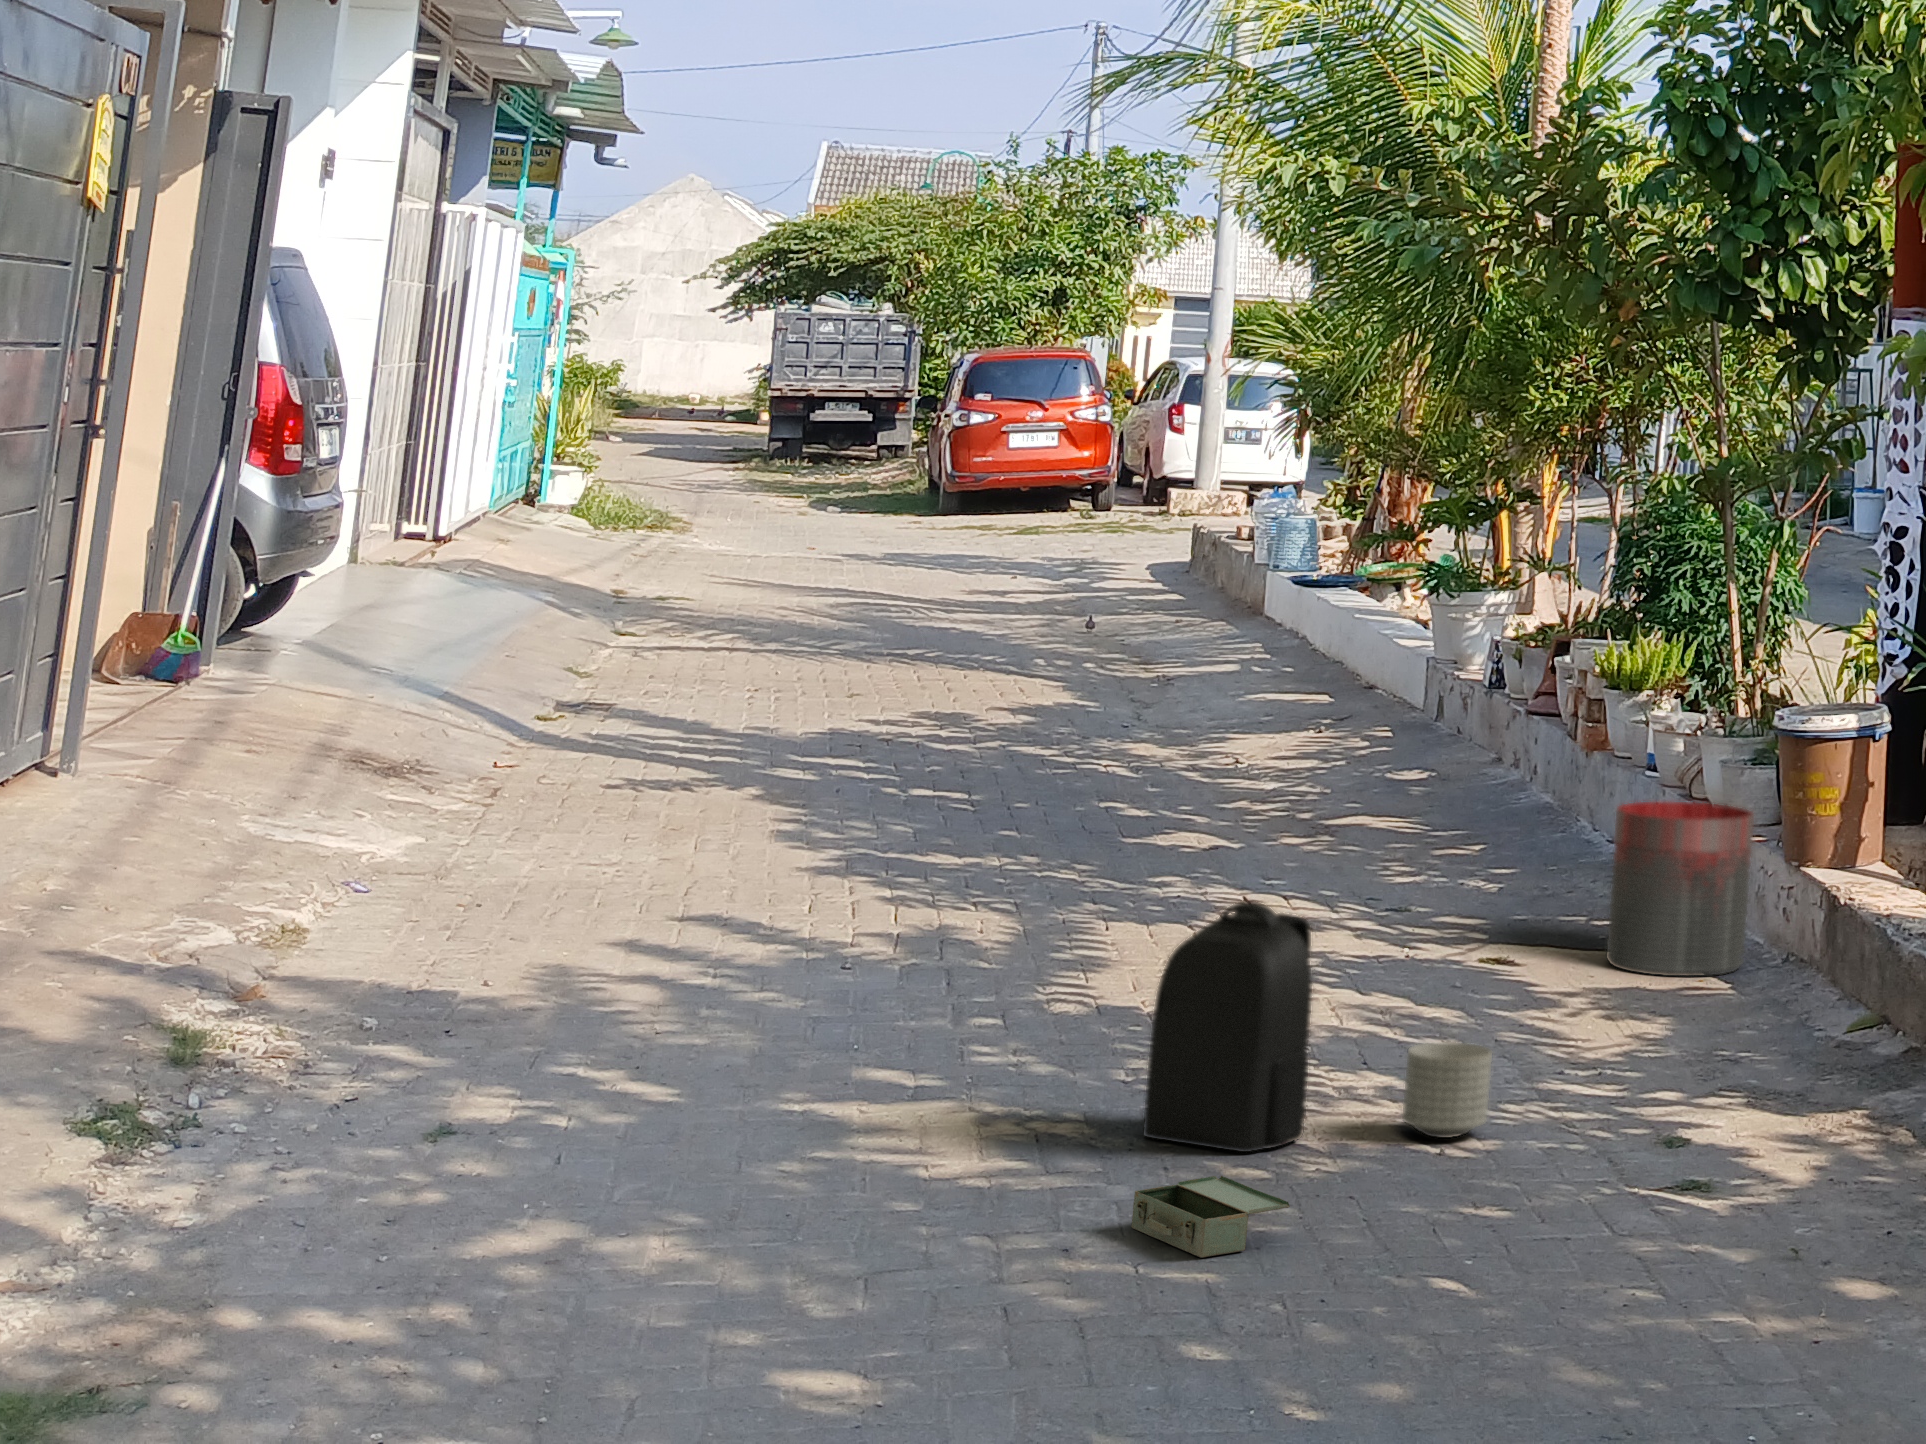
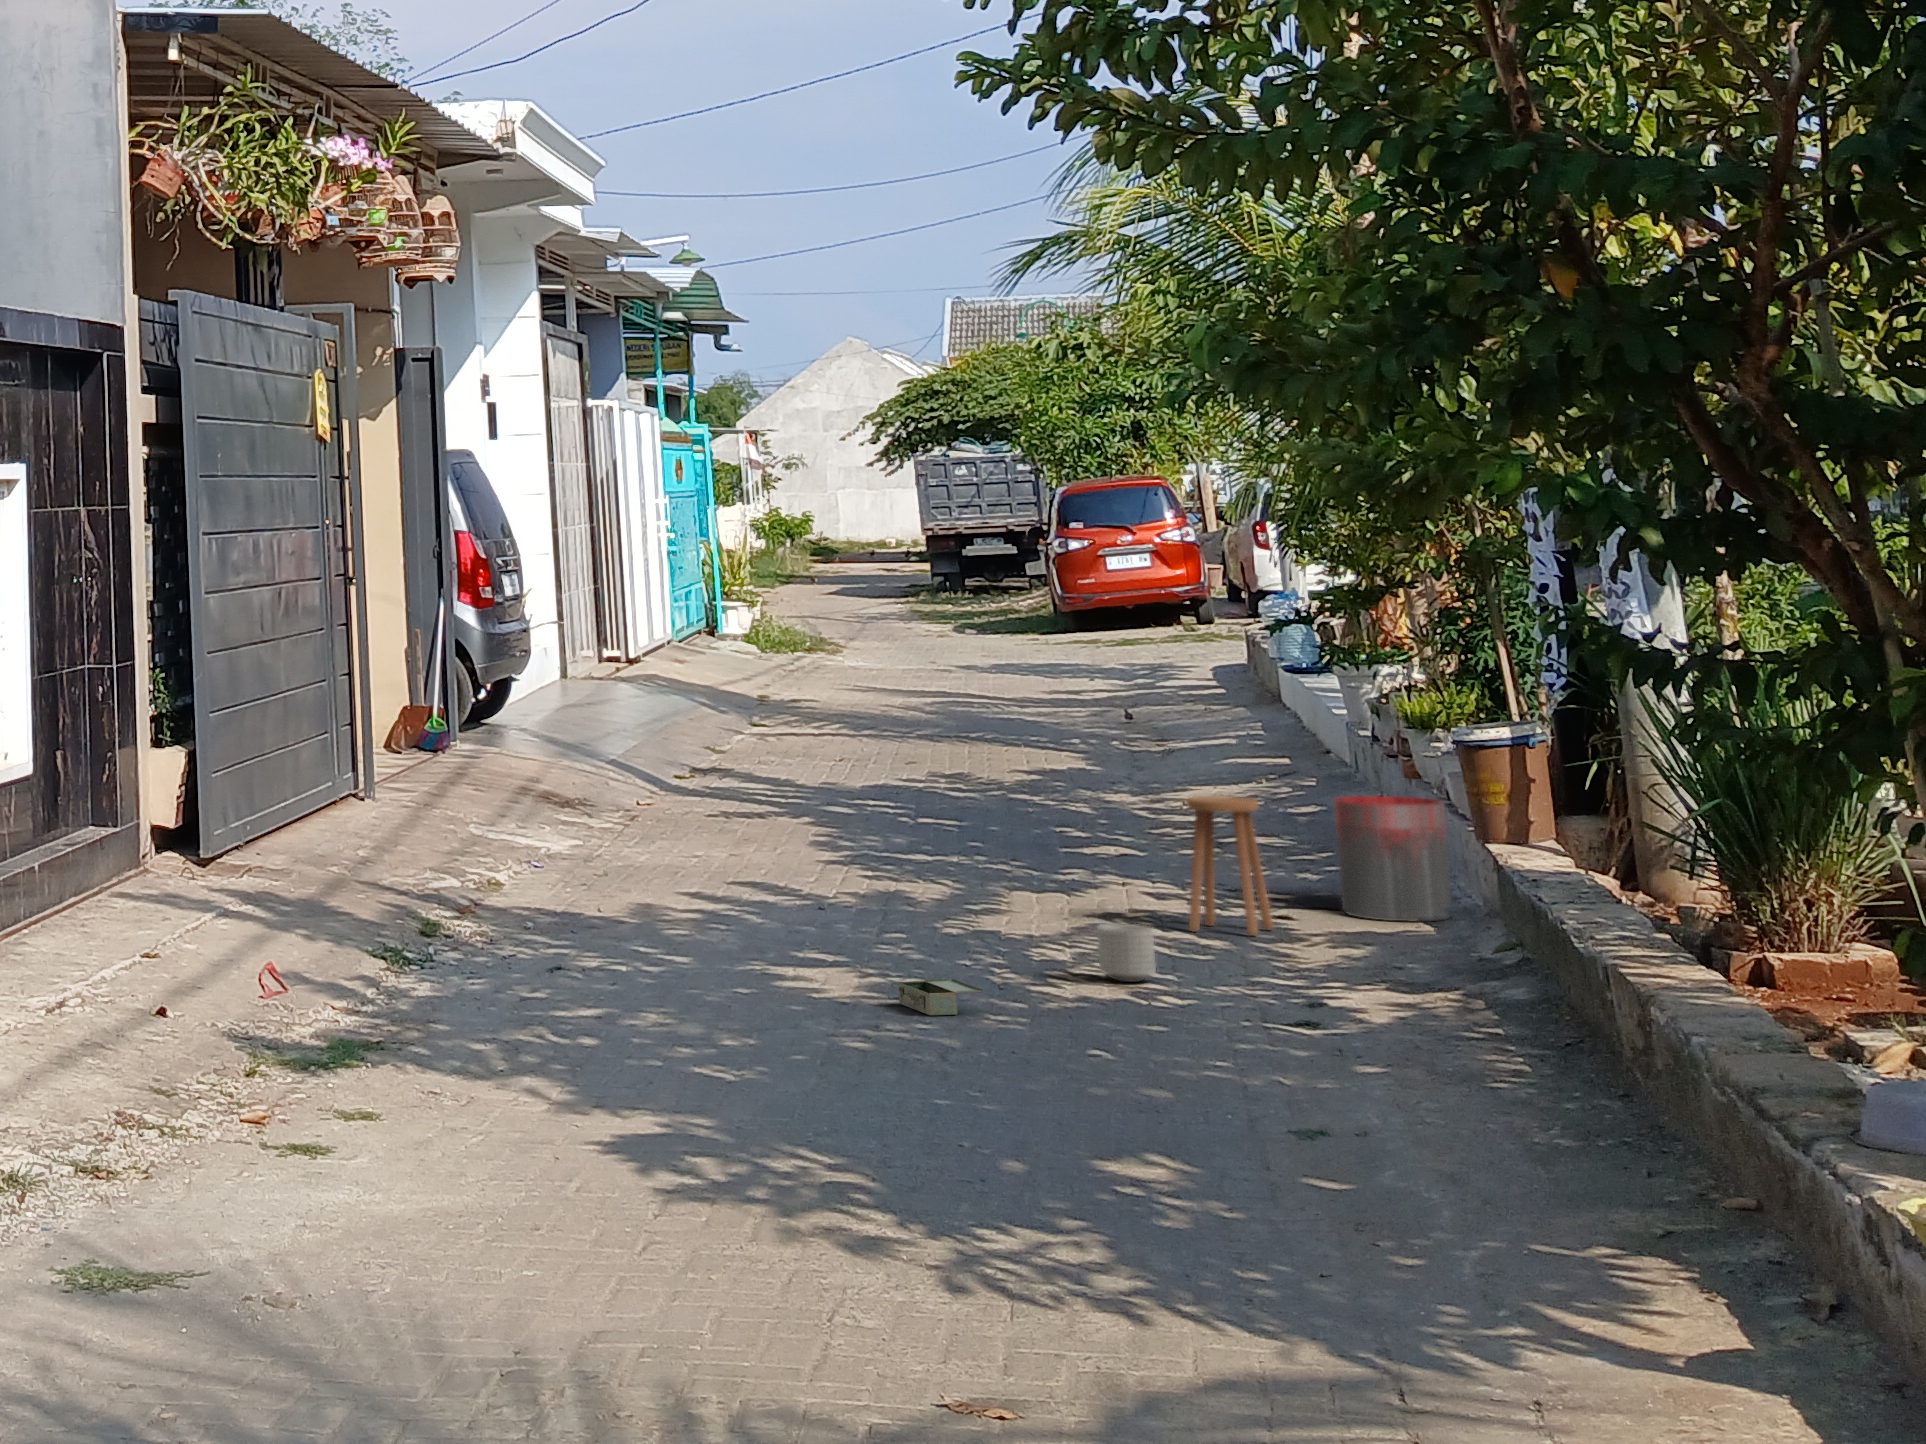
stool: none [1445,815,1563,1019] -> present [1186,796,1273,936]
backpack: present [1143,902,1312,1152] -> none [929,829,1041,980]

